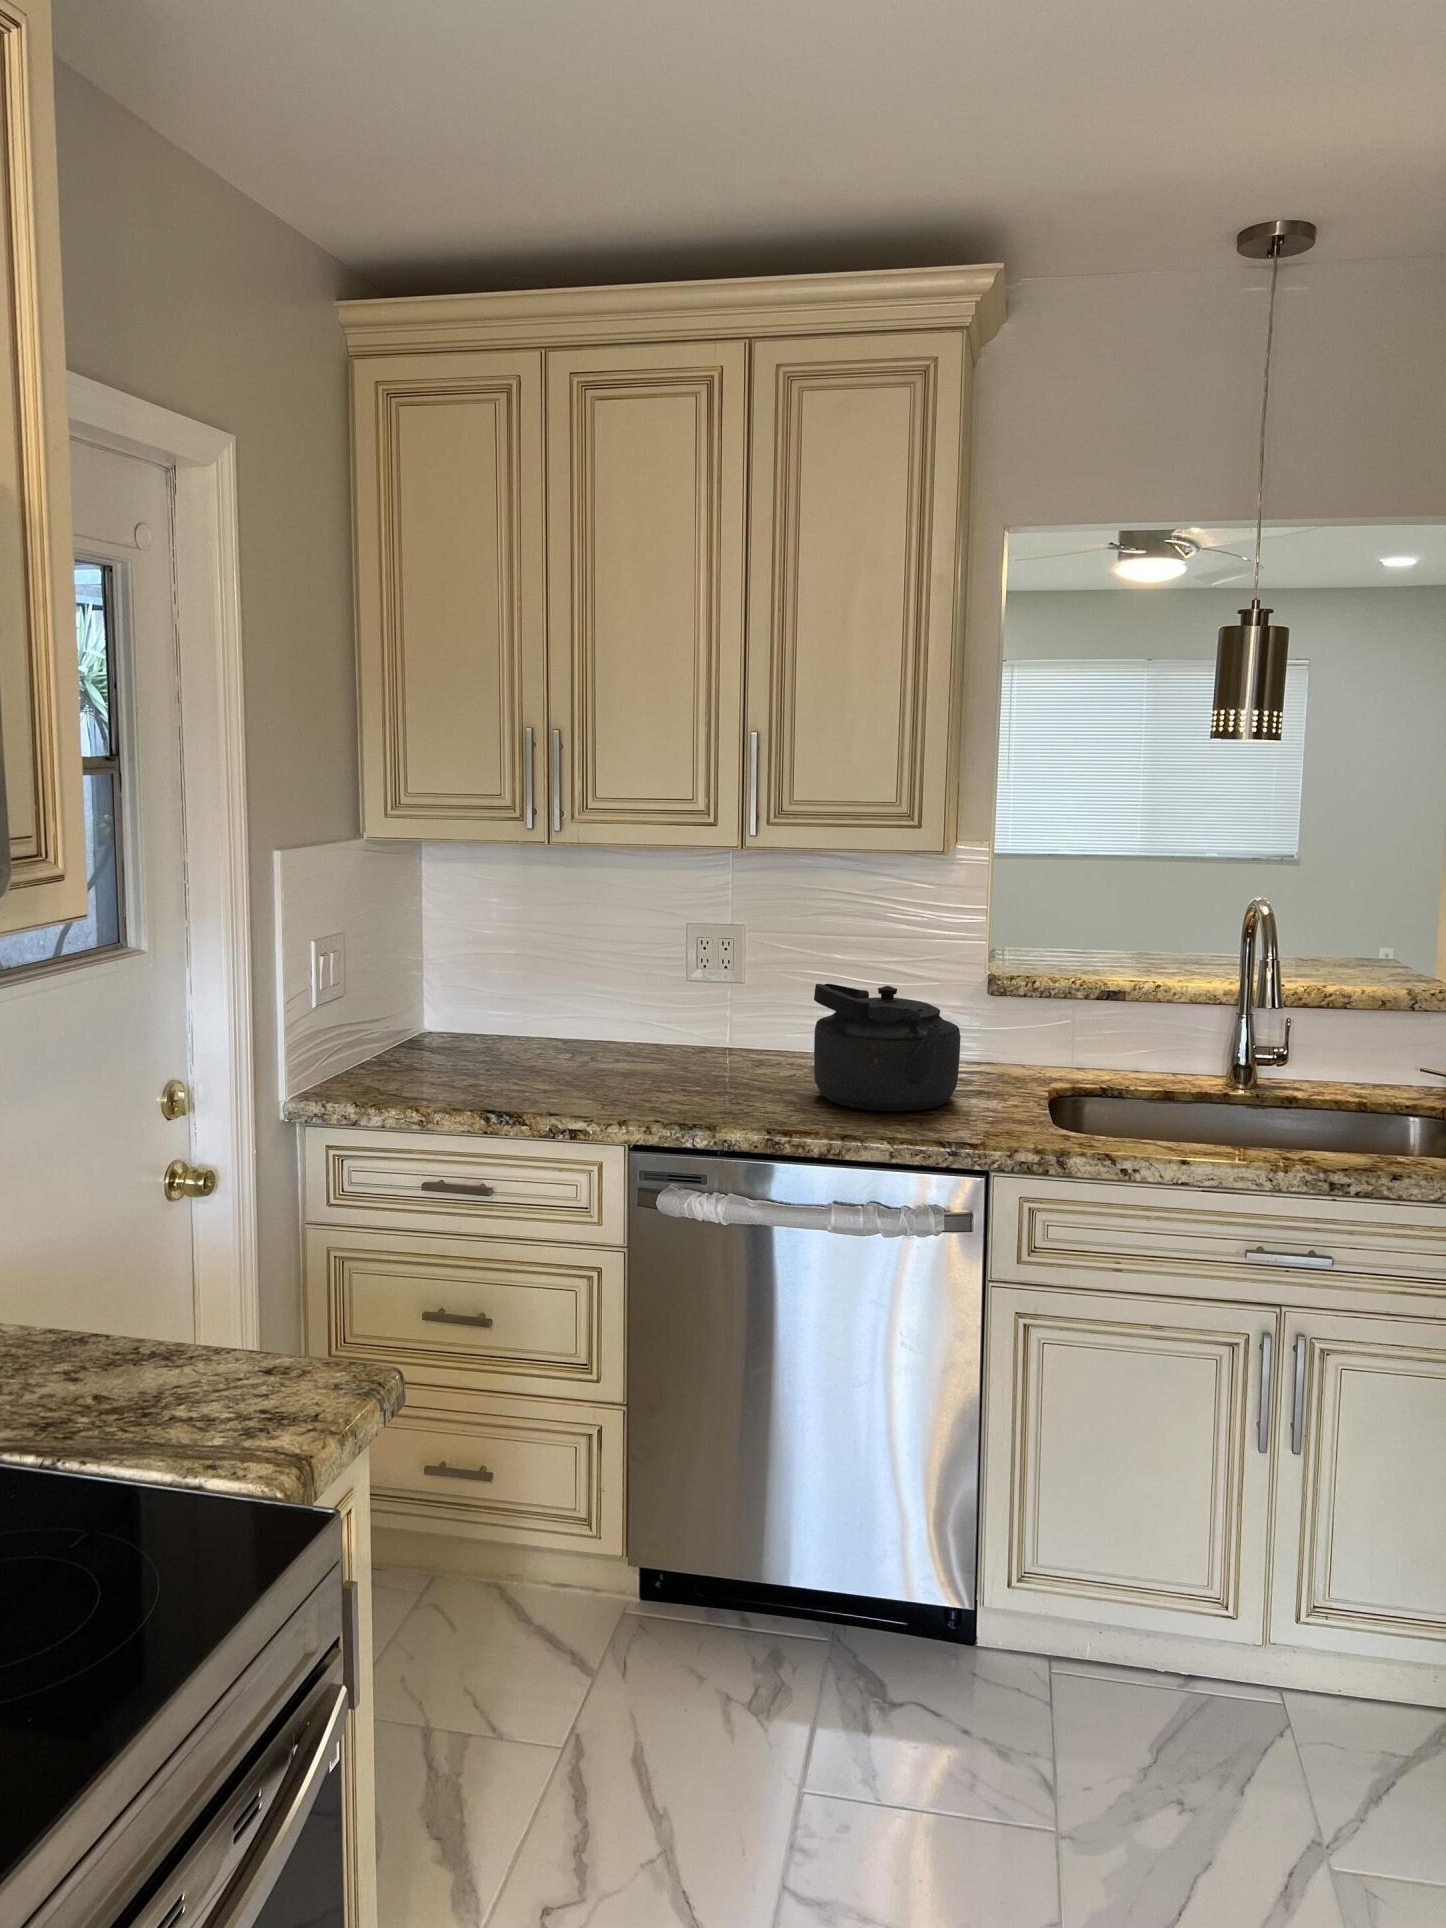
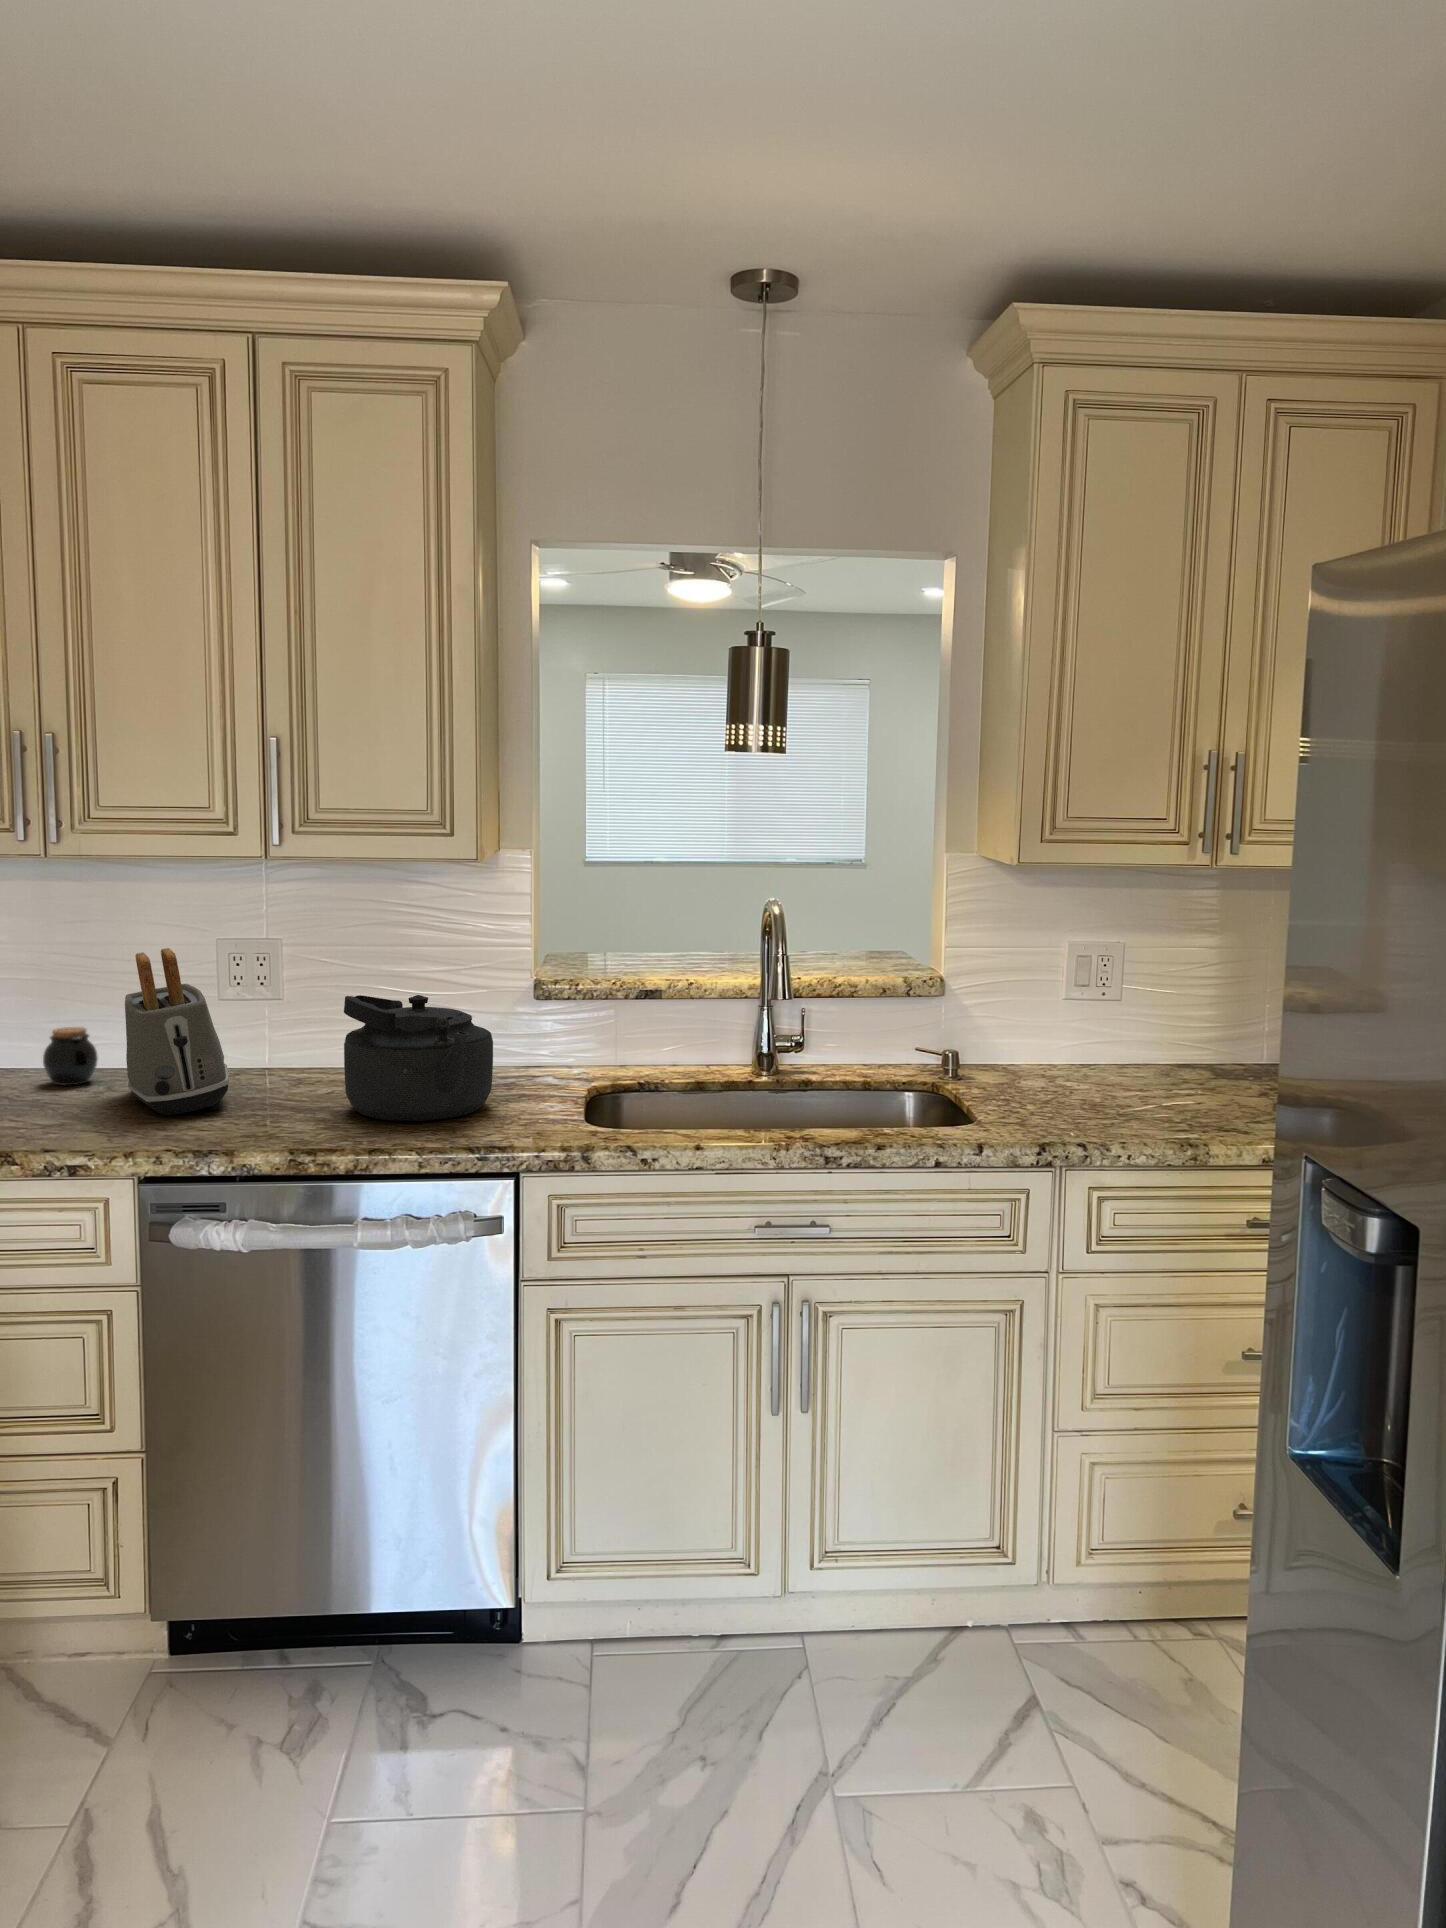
toaster: none [611,931,705,1090] -> present [125,948,229,1115]
jar: none [537,1002,583,1056] -> present [43,1027,98,1085]

